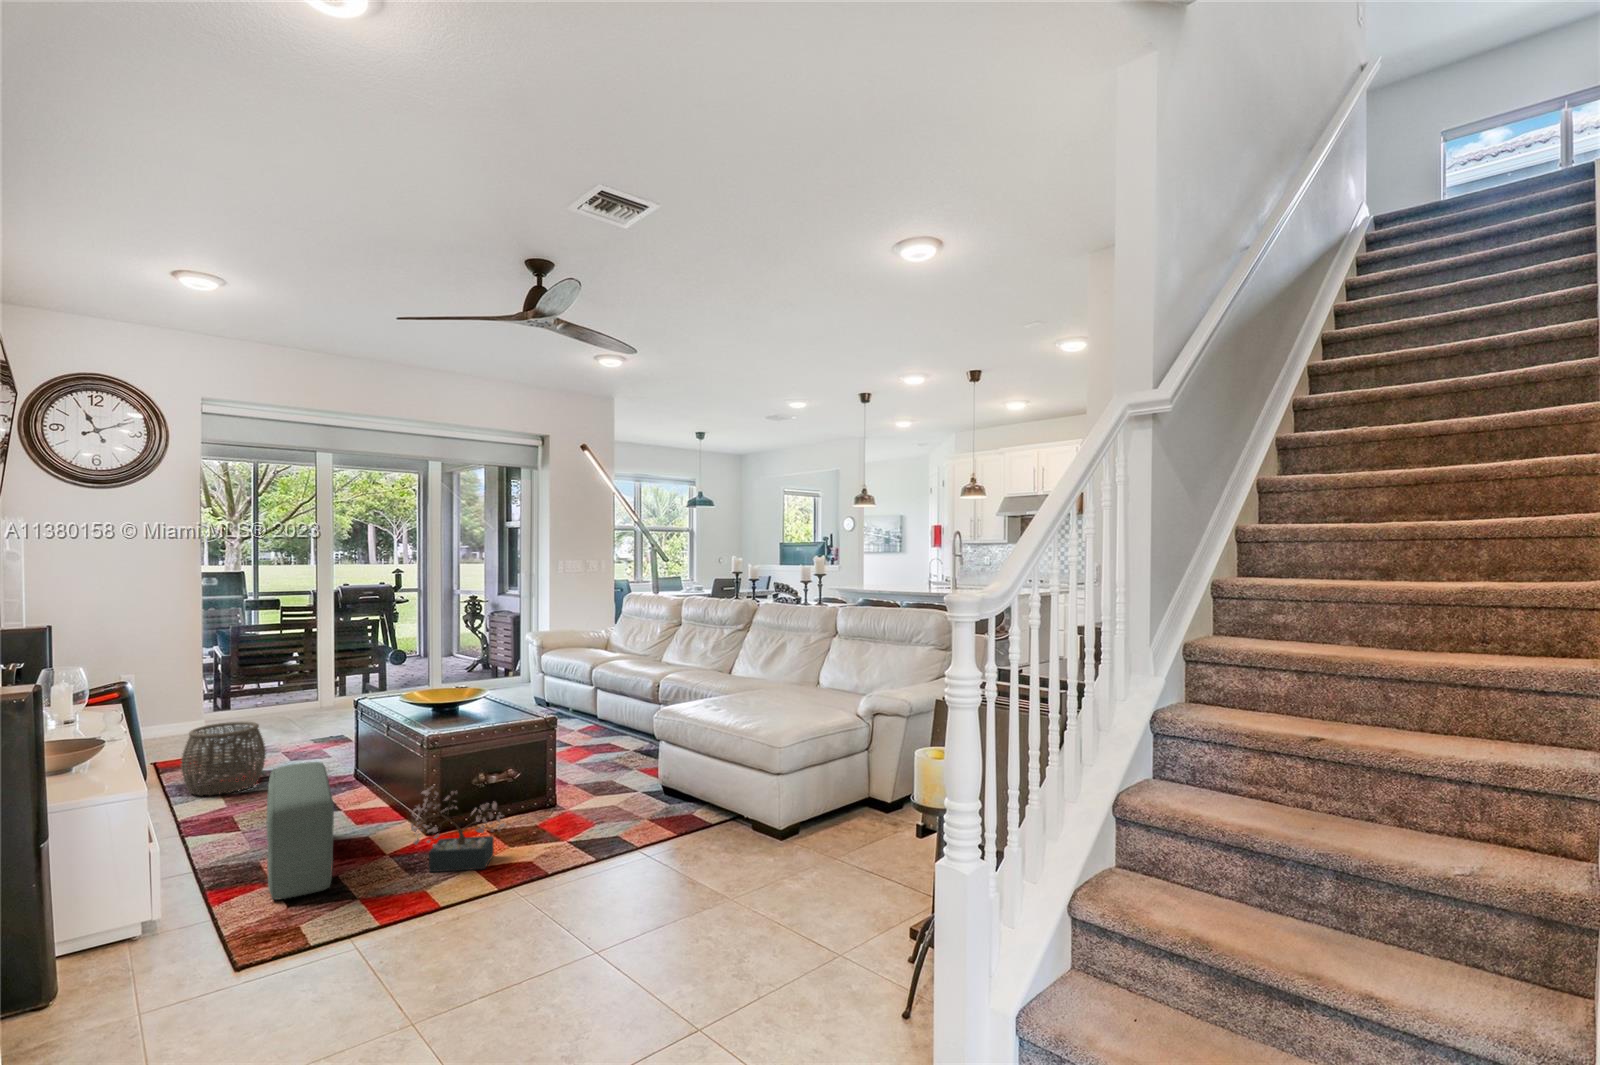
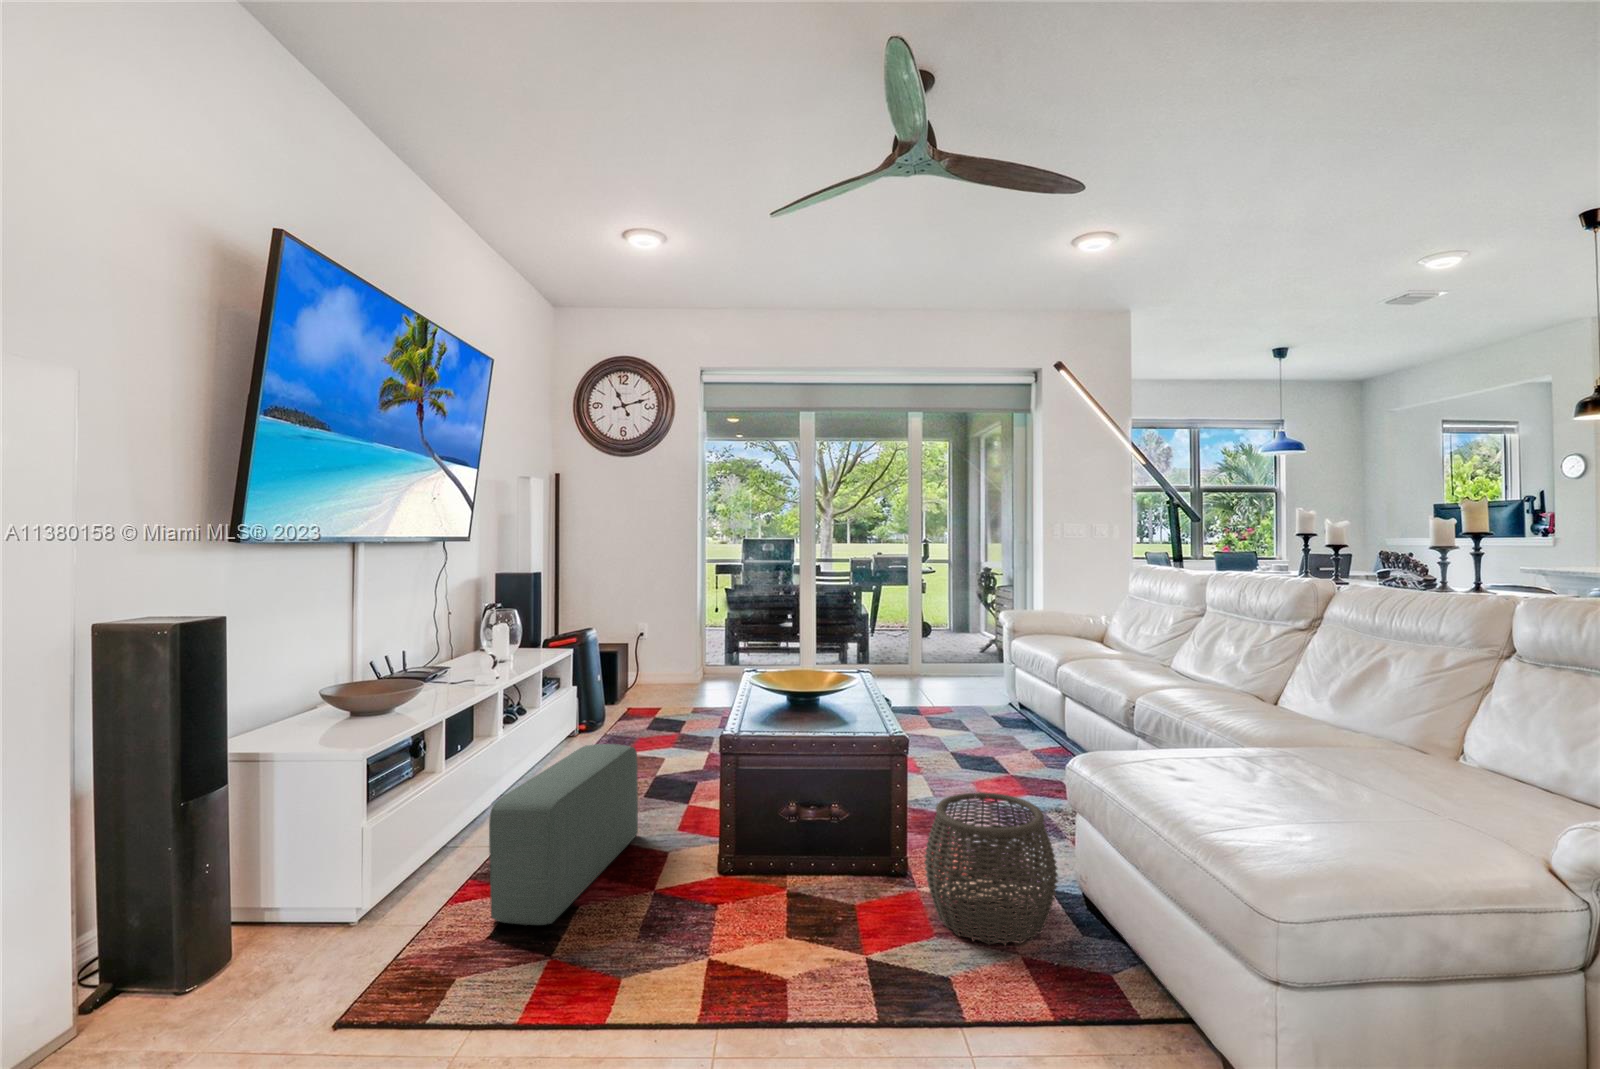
woven basket: present [181,722,266,796] -> present [924,792,1058,945]
decorative plant: present [410,786,505,872] -> none [634,813,770,967]

